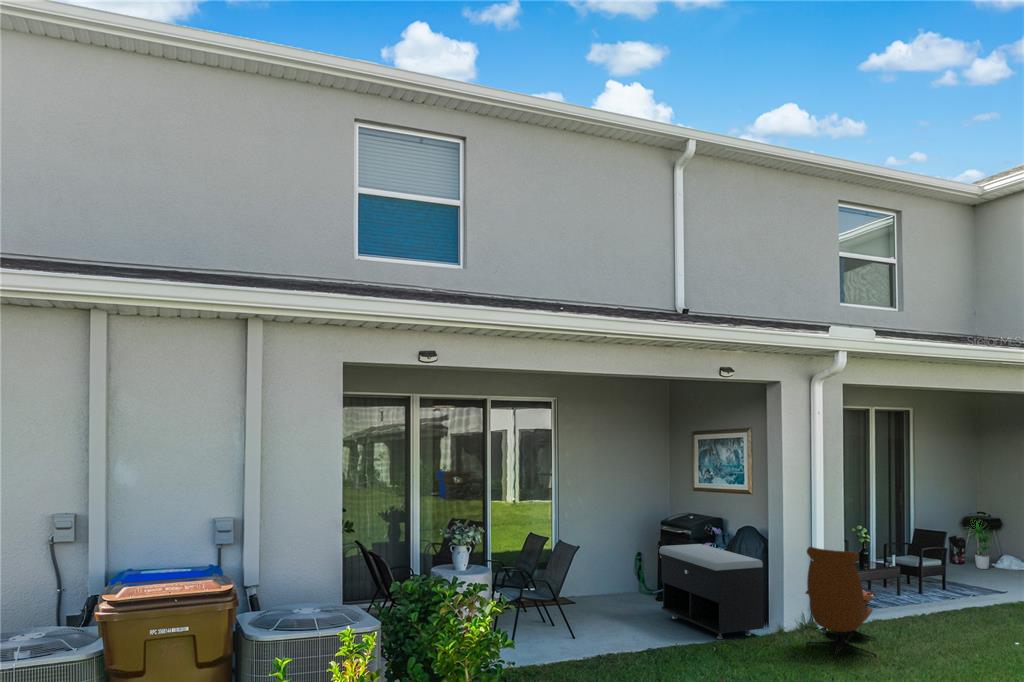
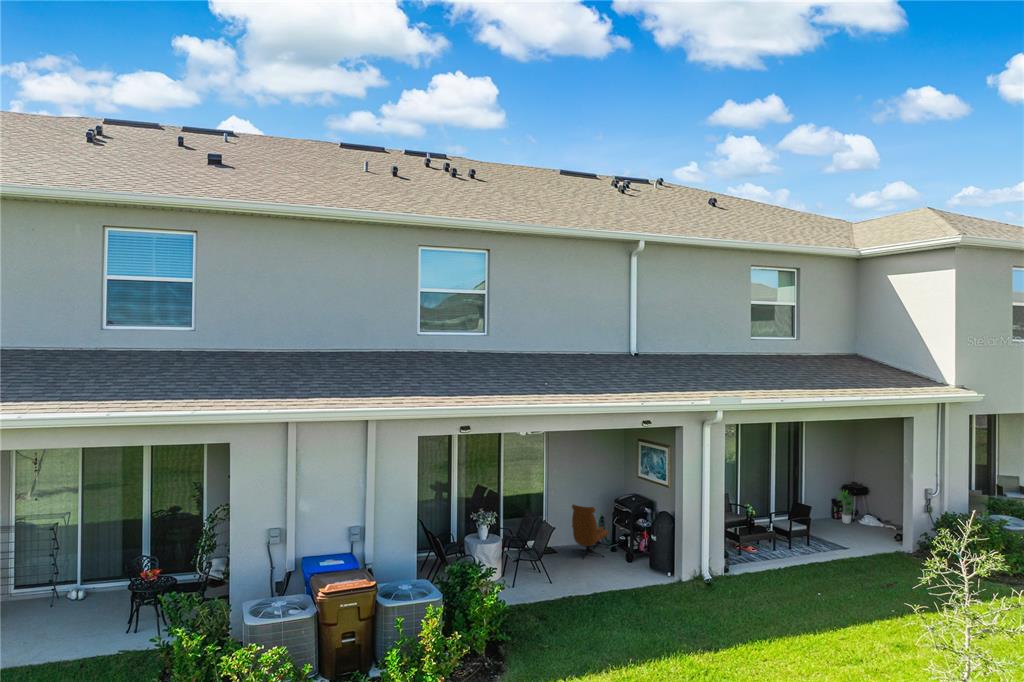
storage bench: present [659,544,764,638] -> none [608,521,670,585]
lounge chair: present [806,547,877,659] -> present [572,504,609,559]

